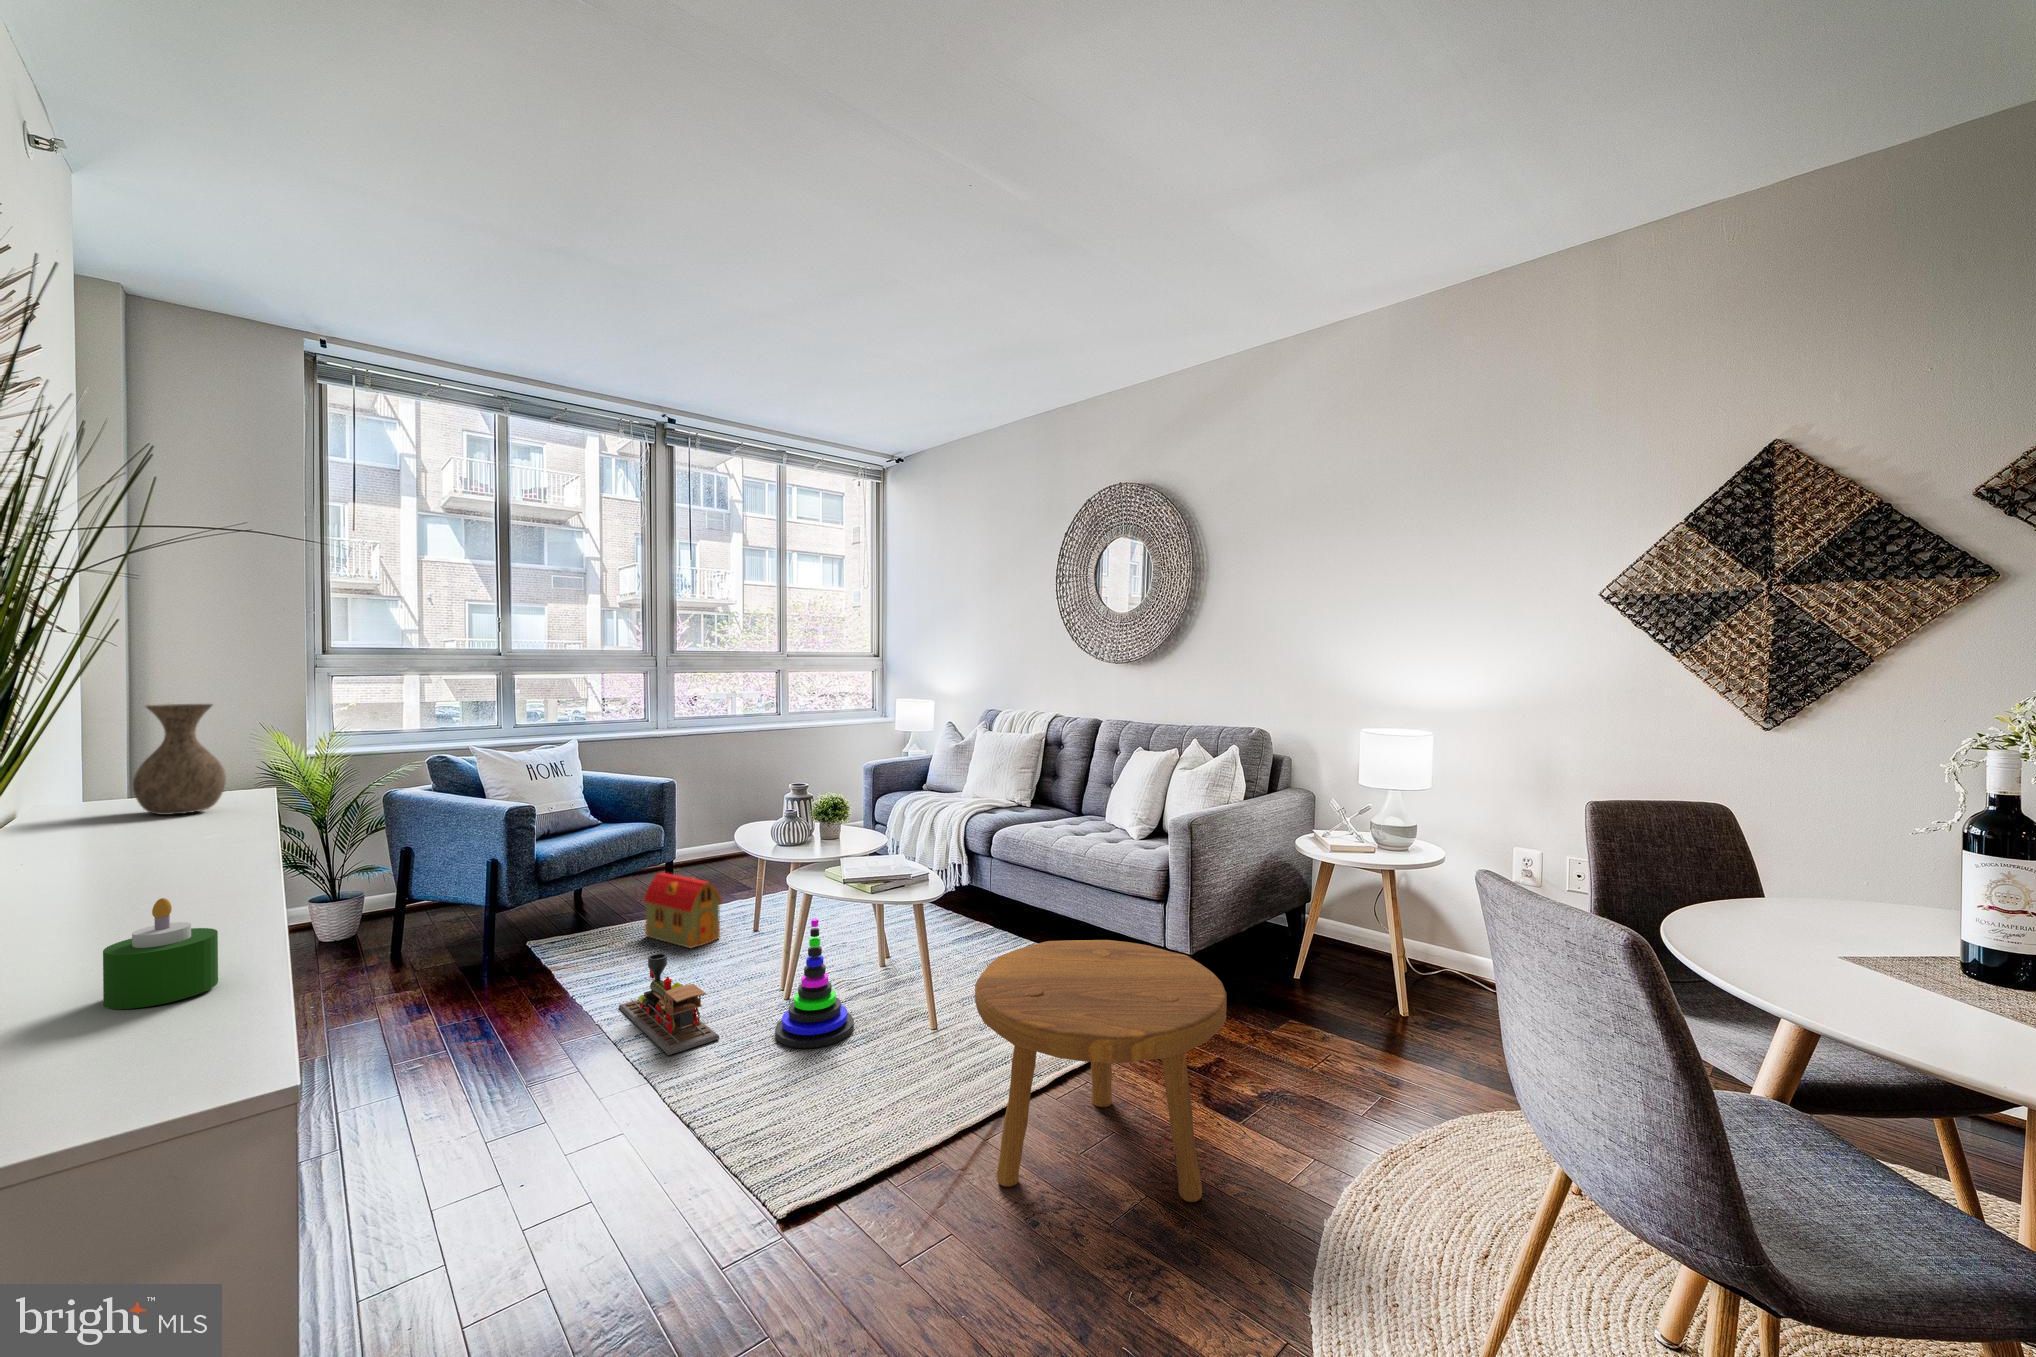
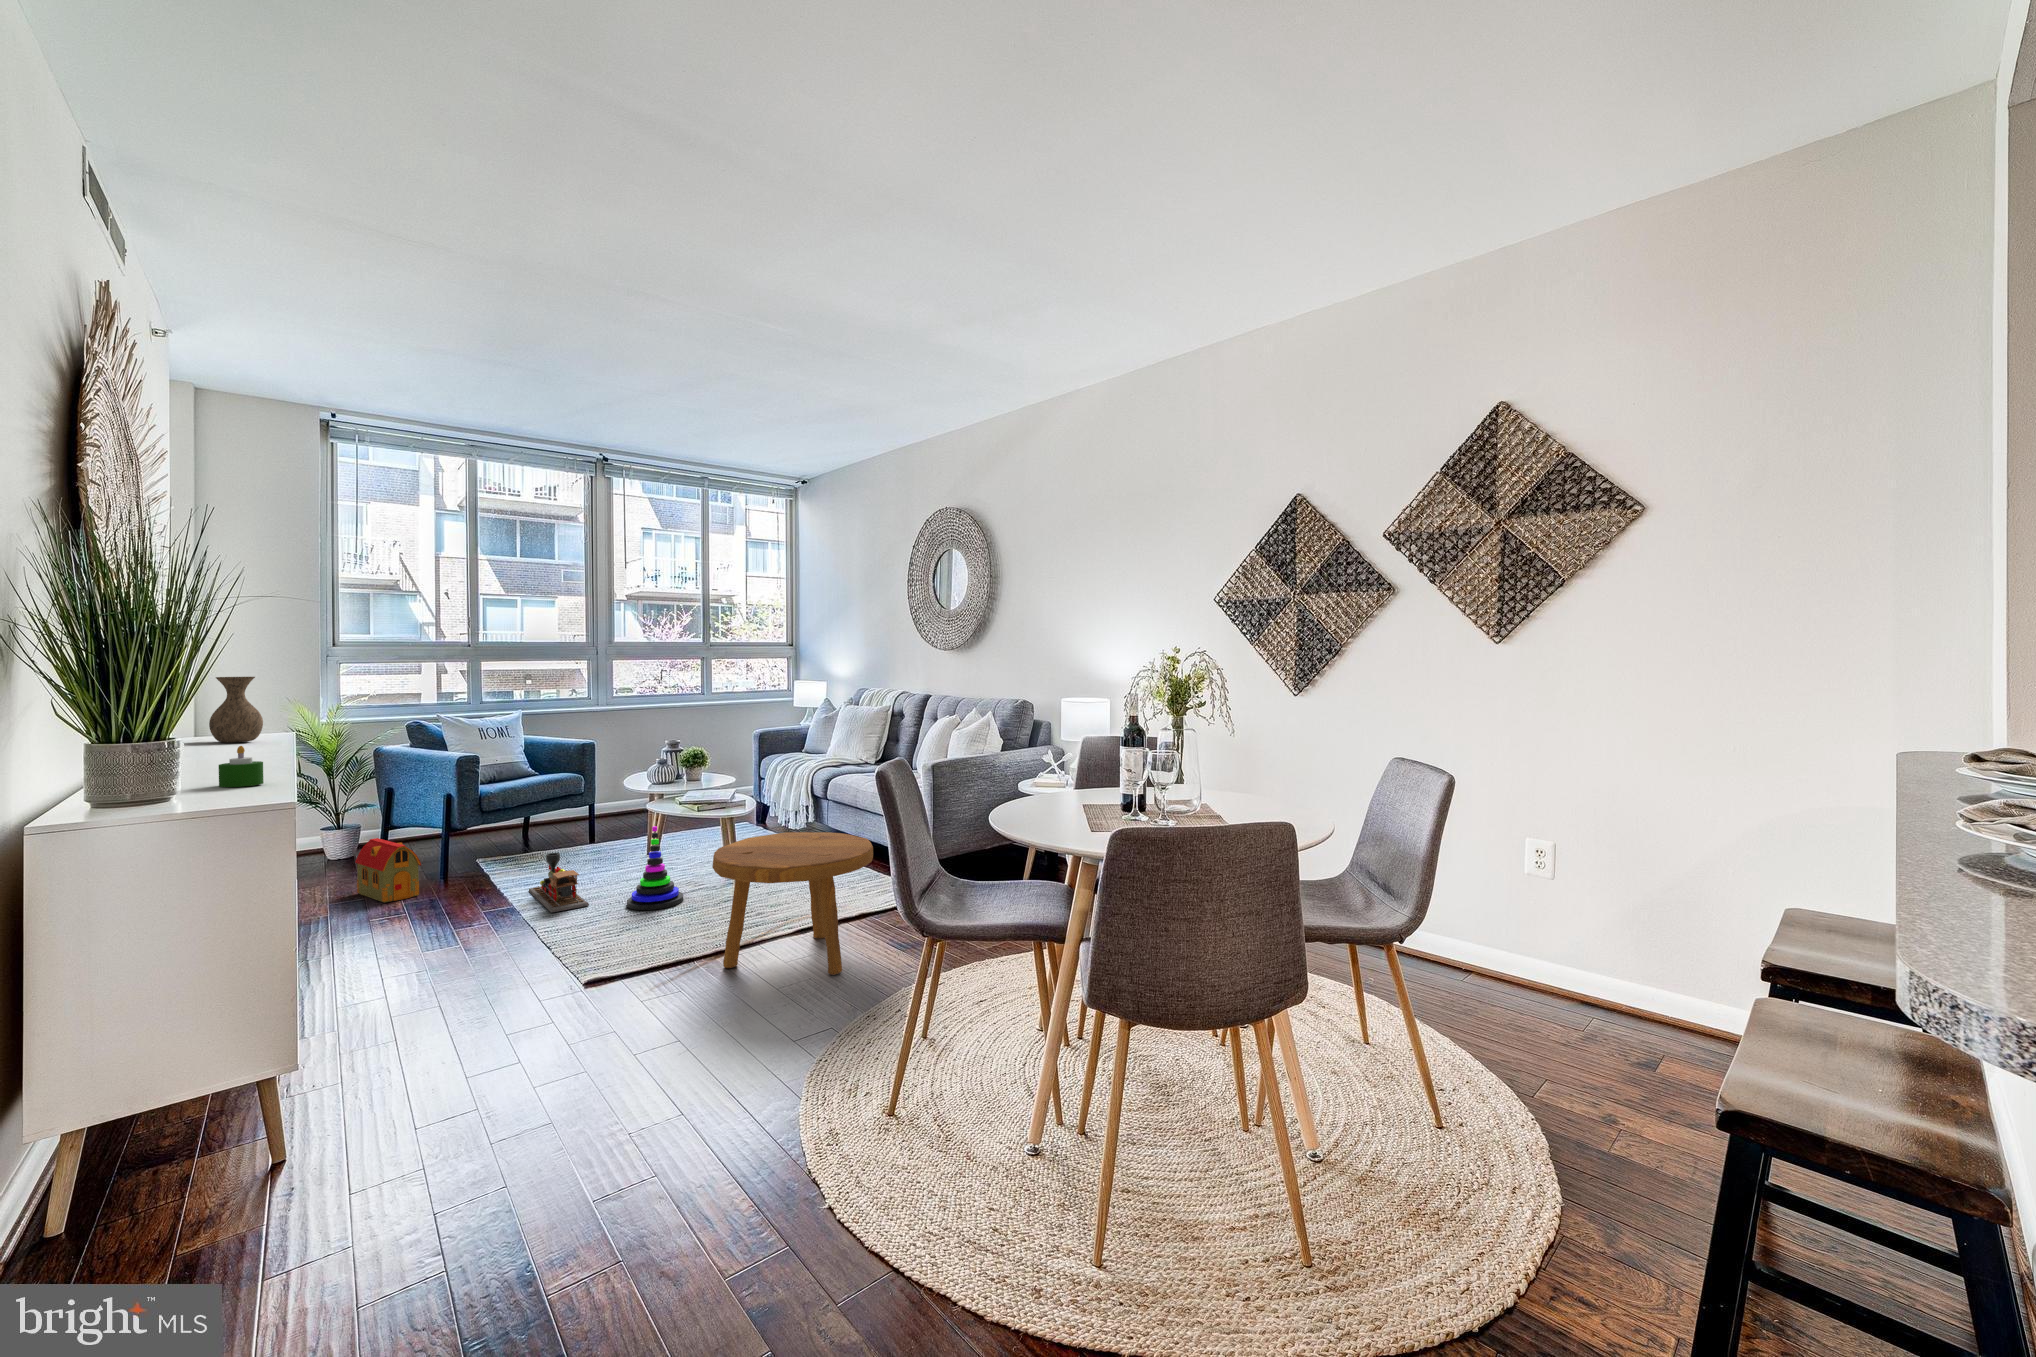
toy house: present [644,873,722,948] -> present [355,838,421,903]

